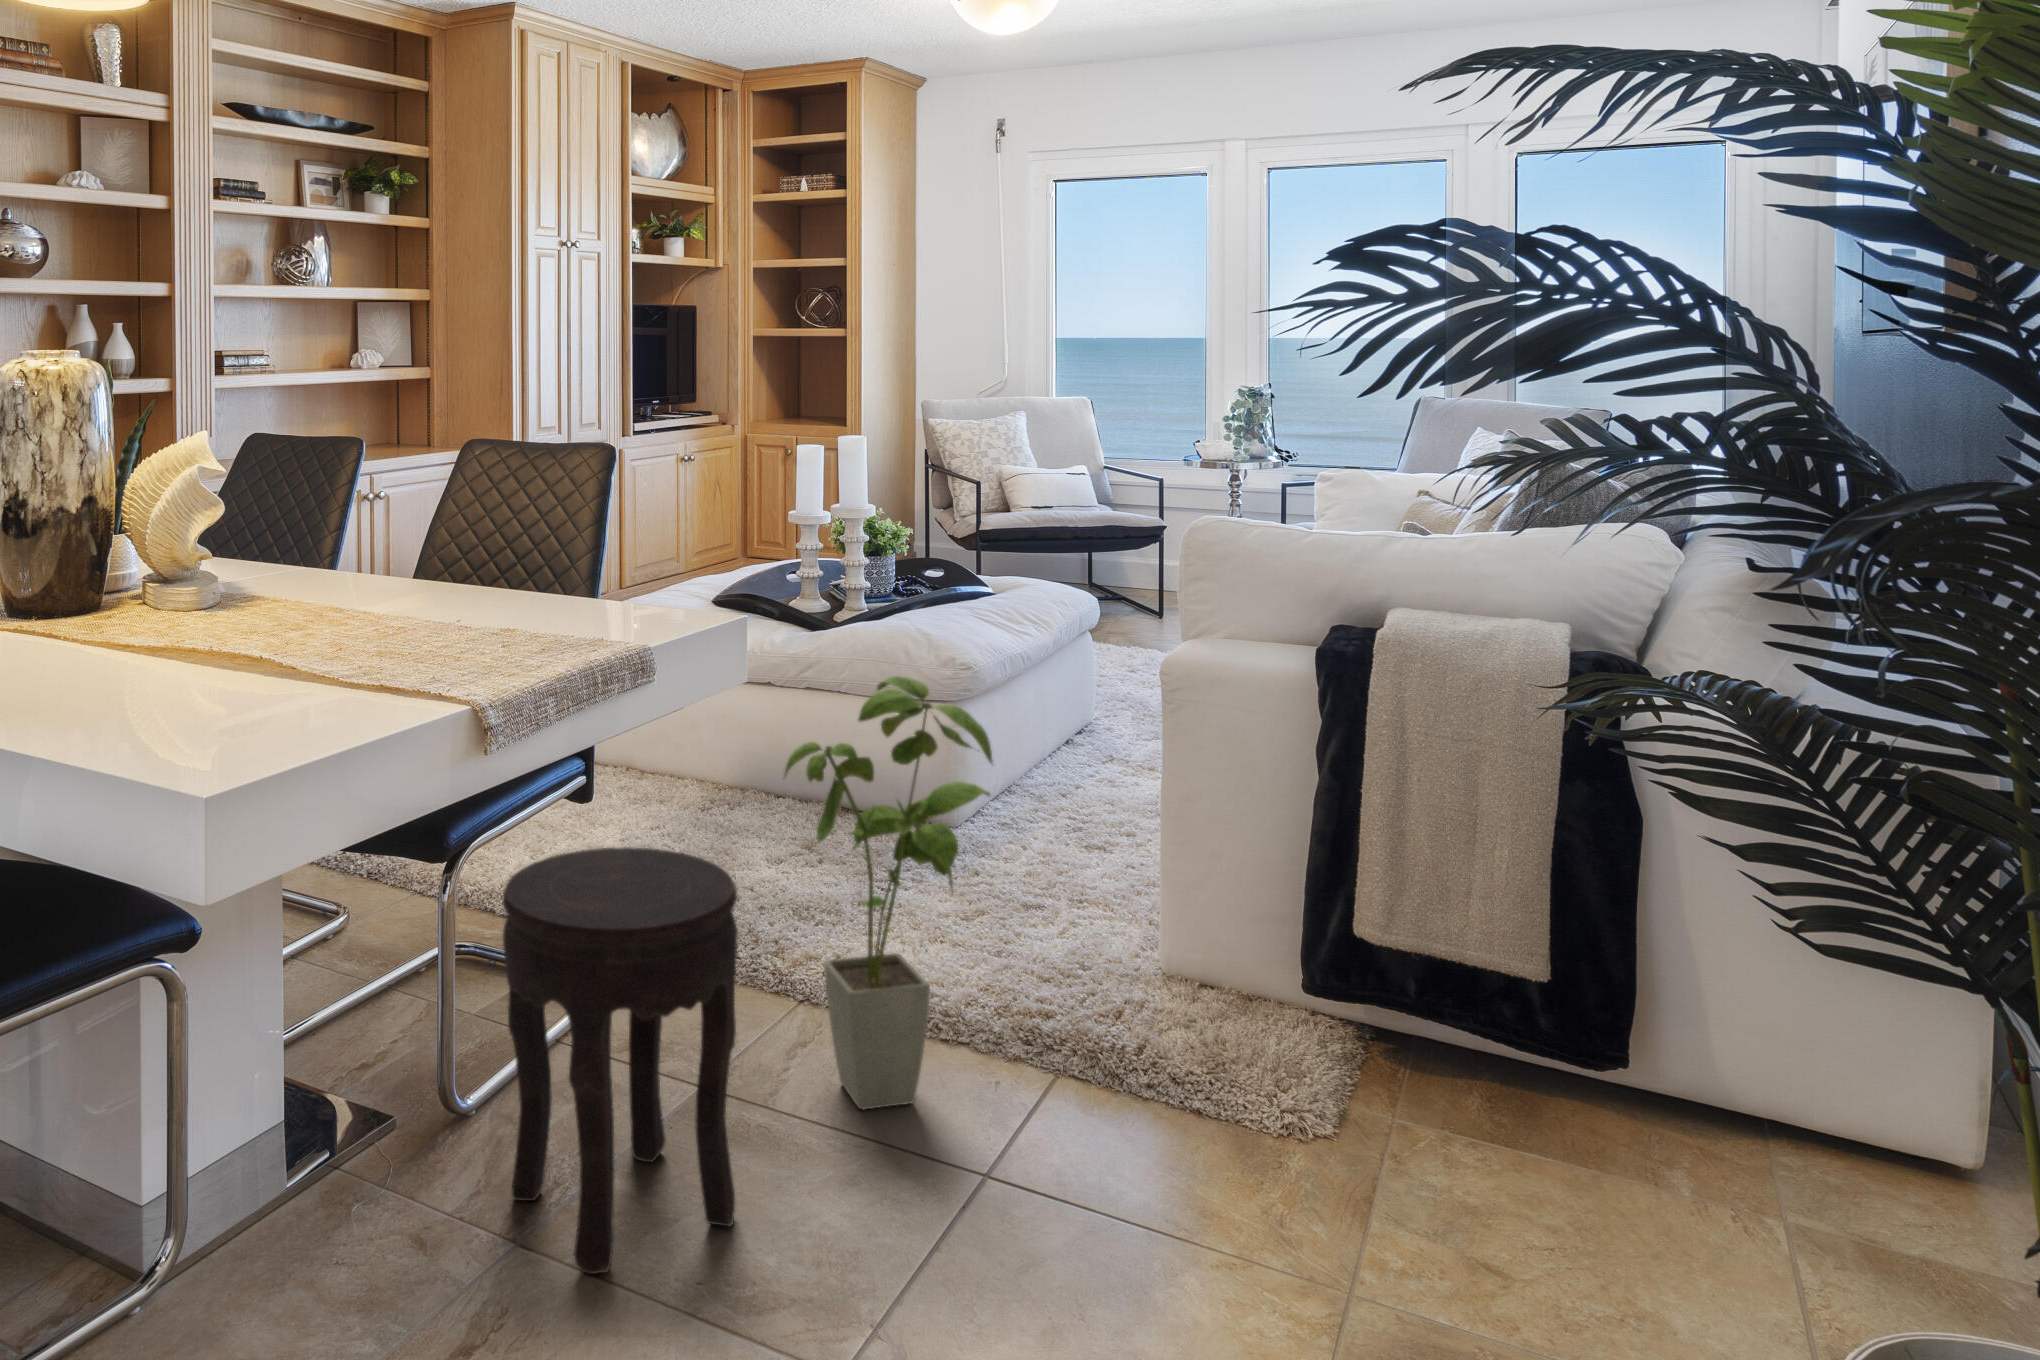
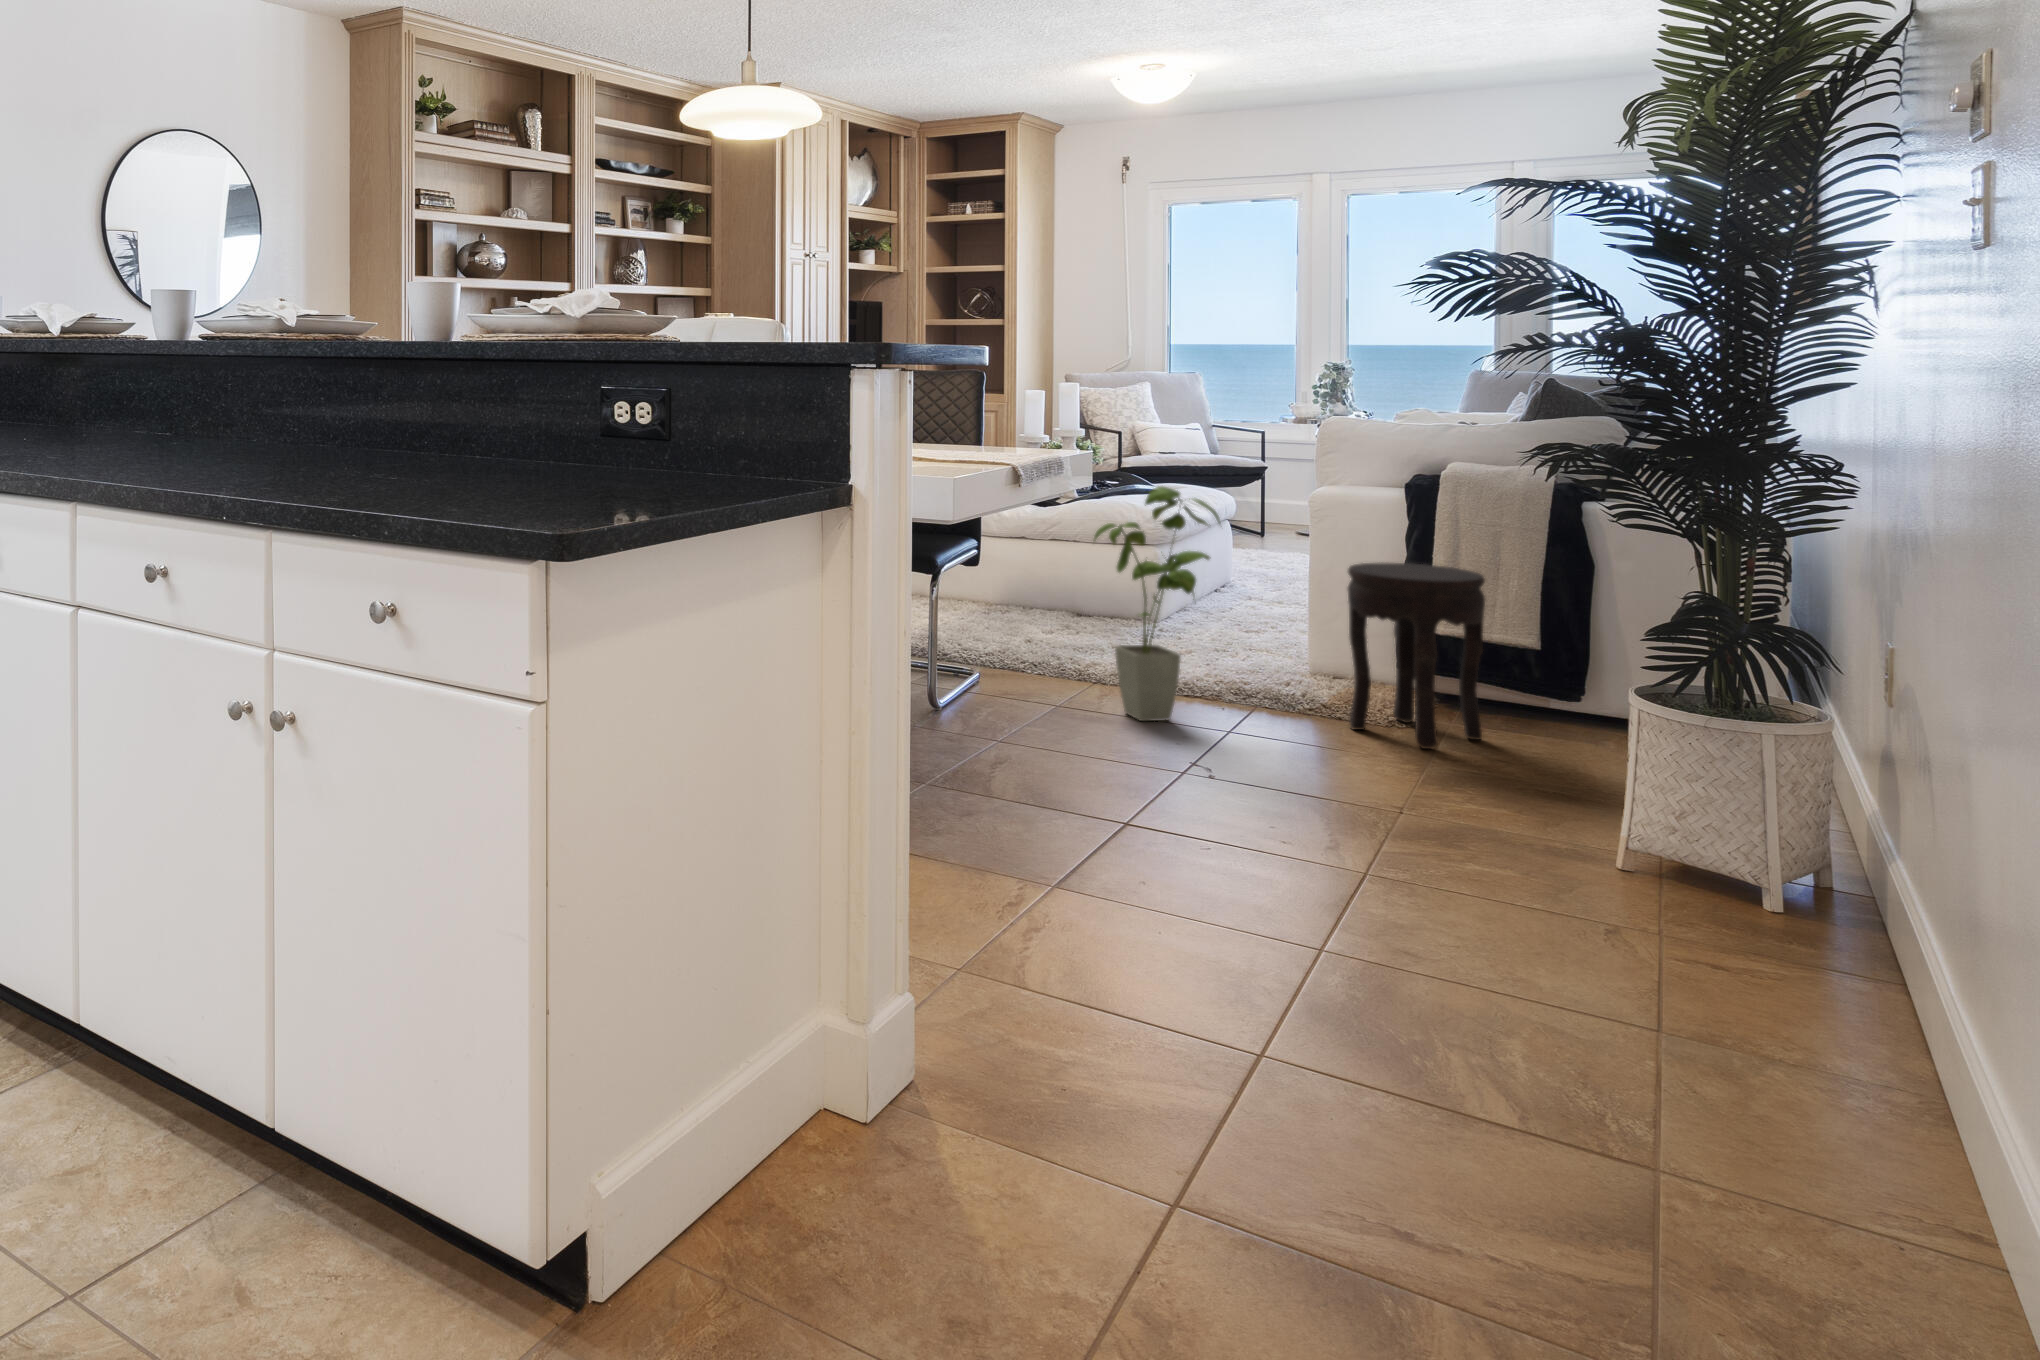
side table: present [502,847,738,1274] -> present [1348,563,1485,749]

